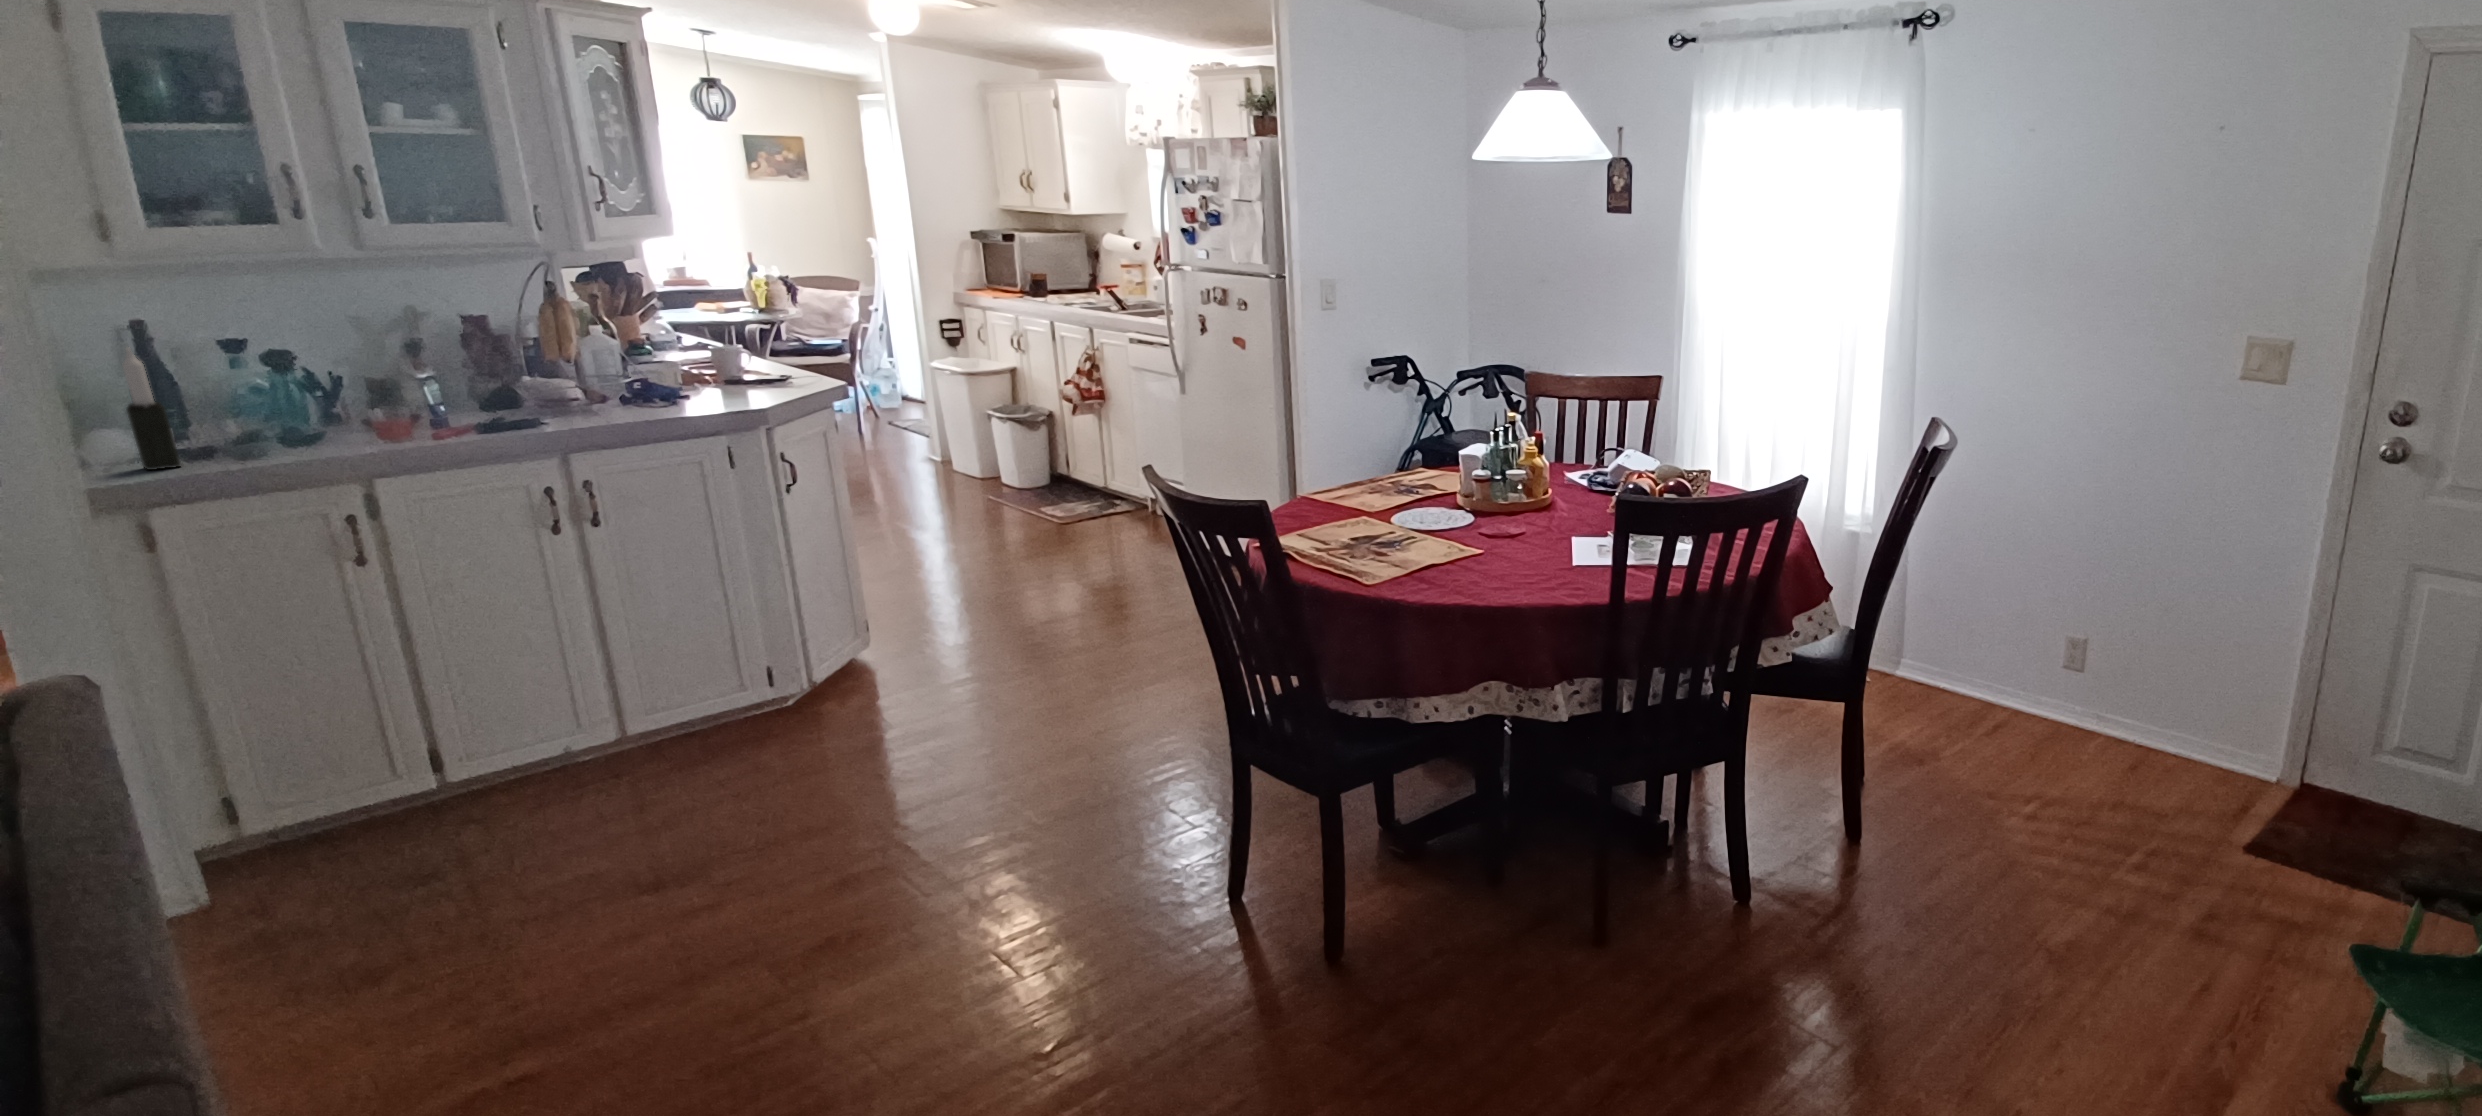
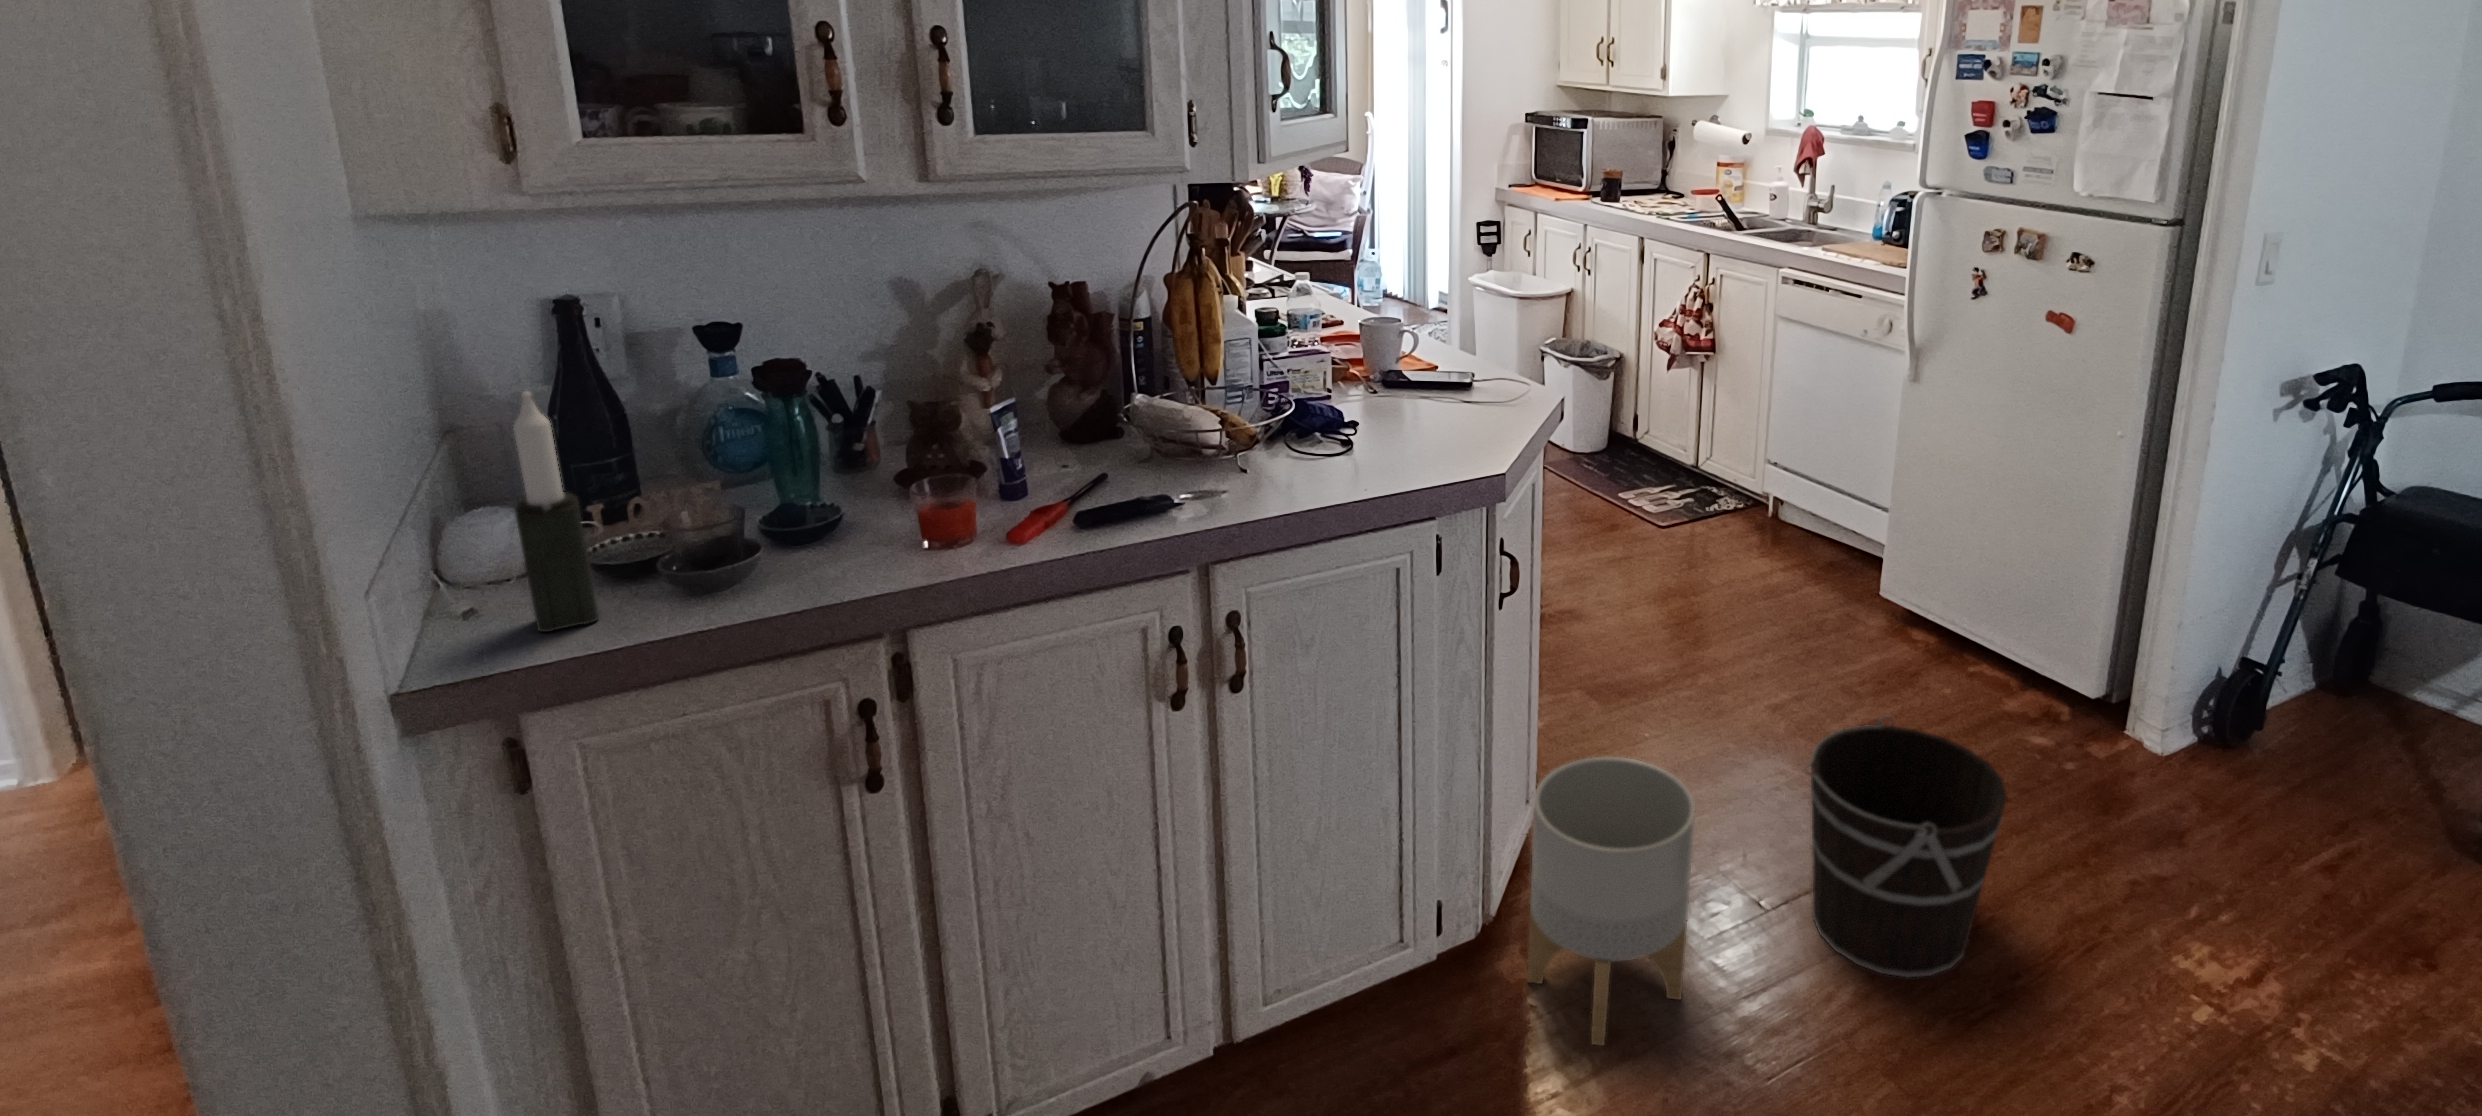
bucket: none [1009,561,1128,688] -> present [1805,717,2007,977]
planter: none [816,580,931,724] -> present [1528,757,1695,1045]

